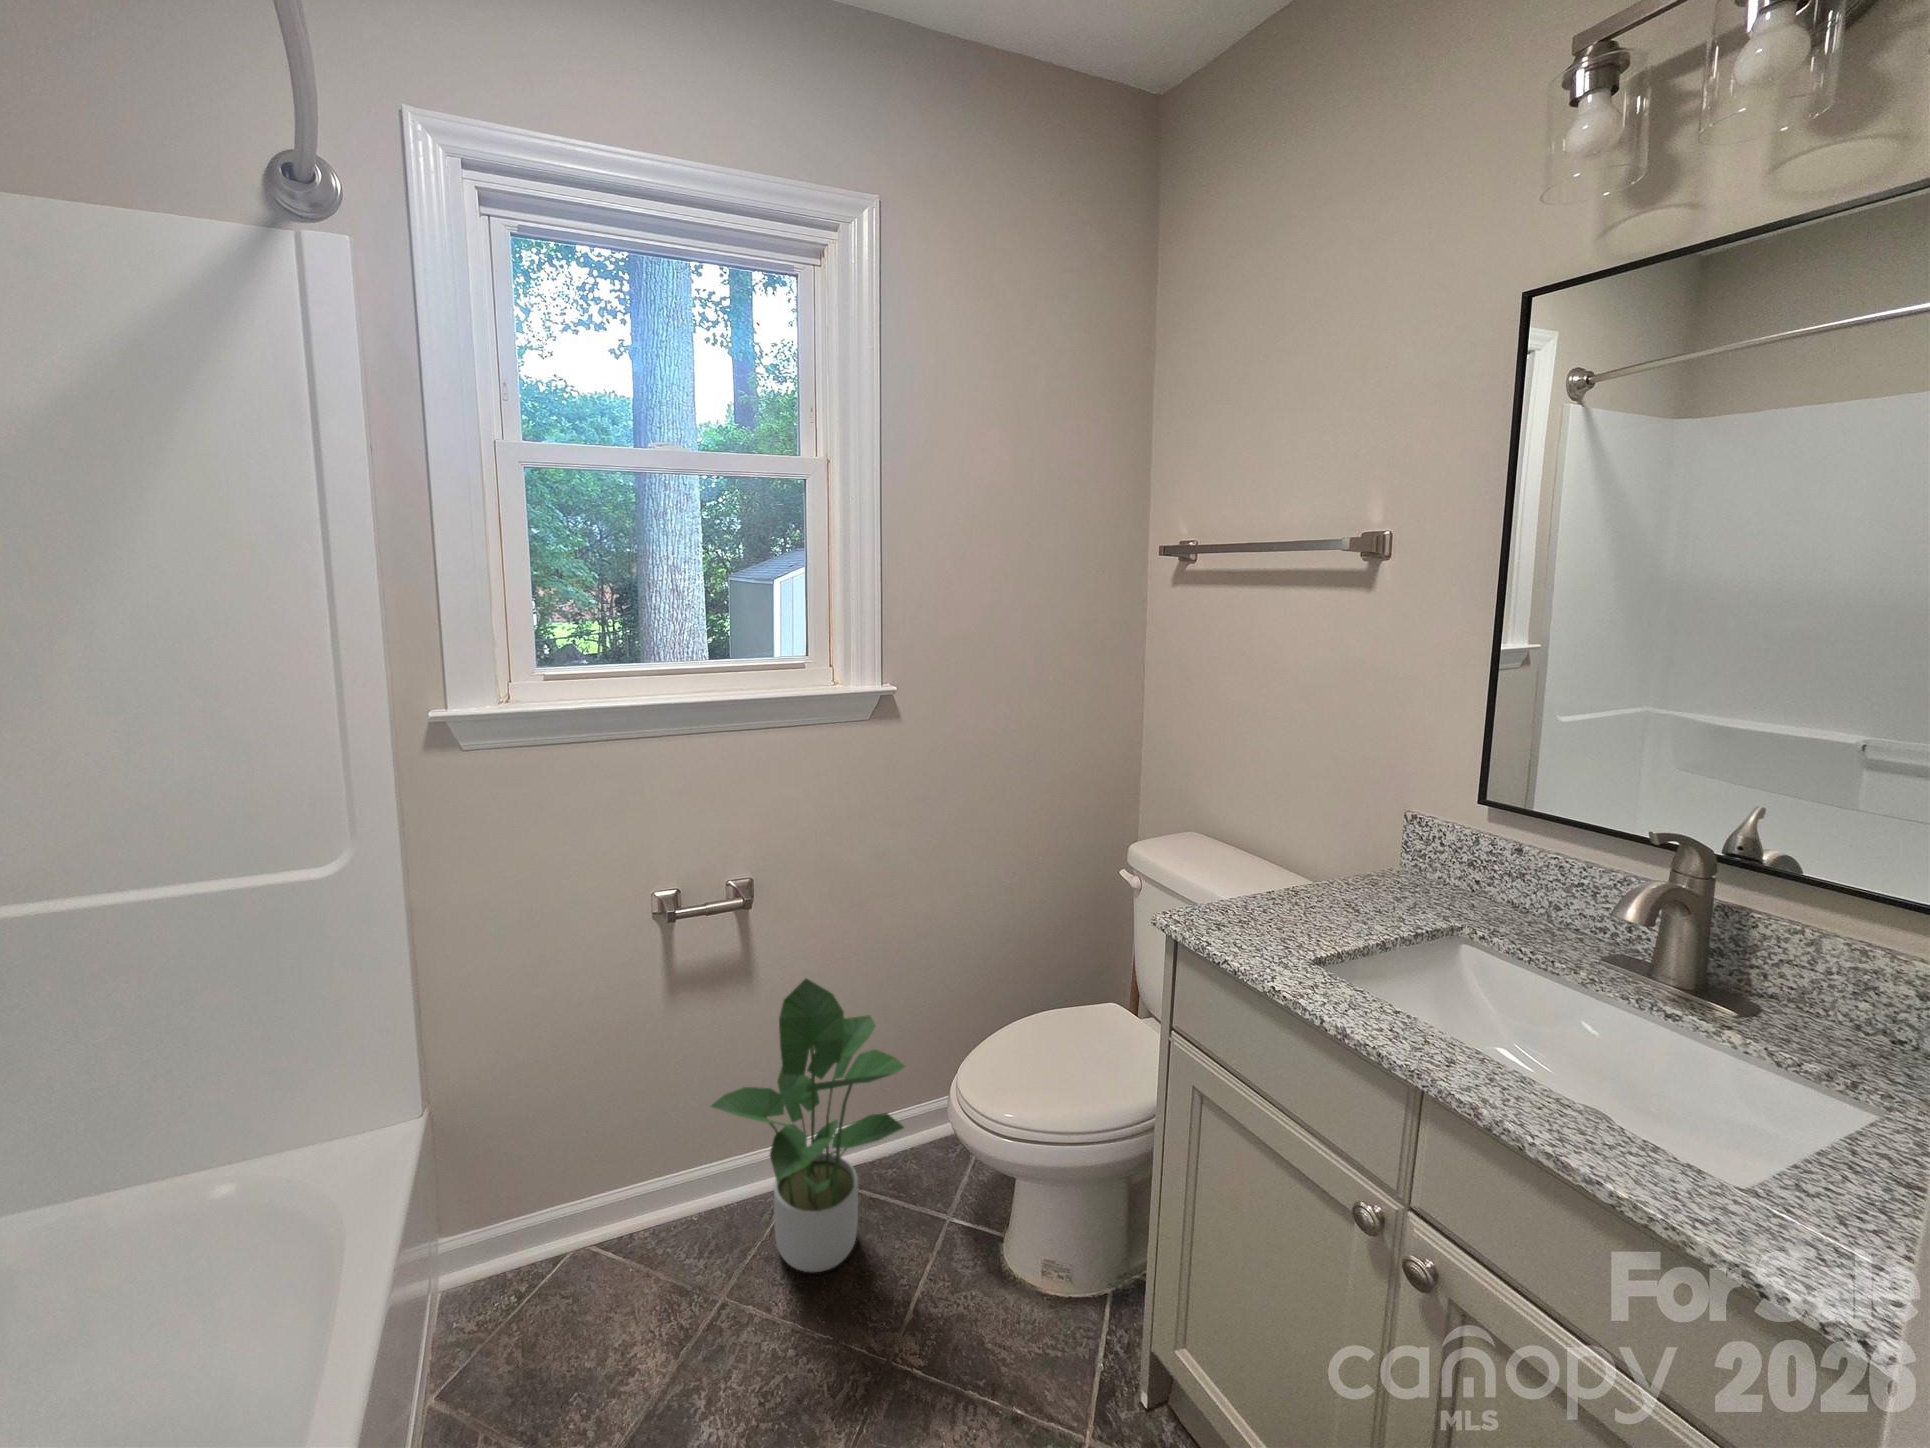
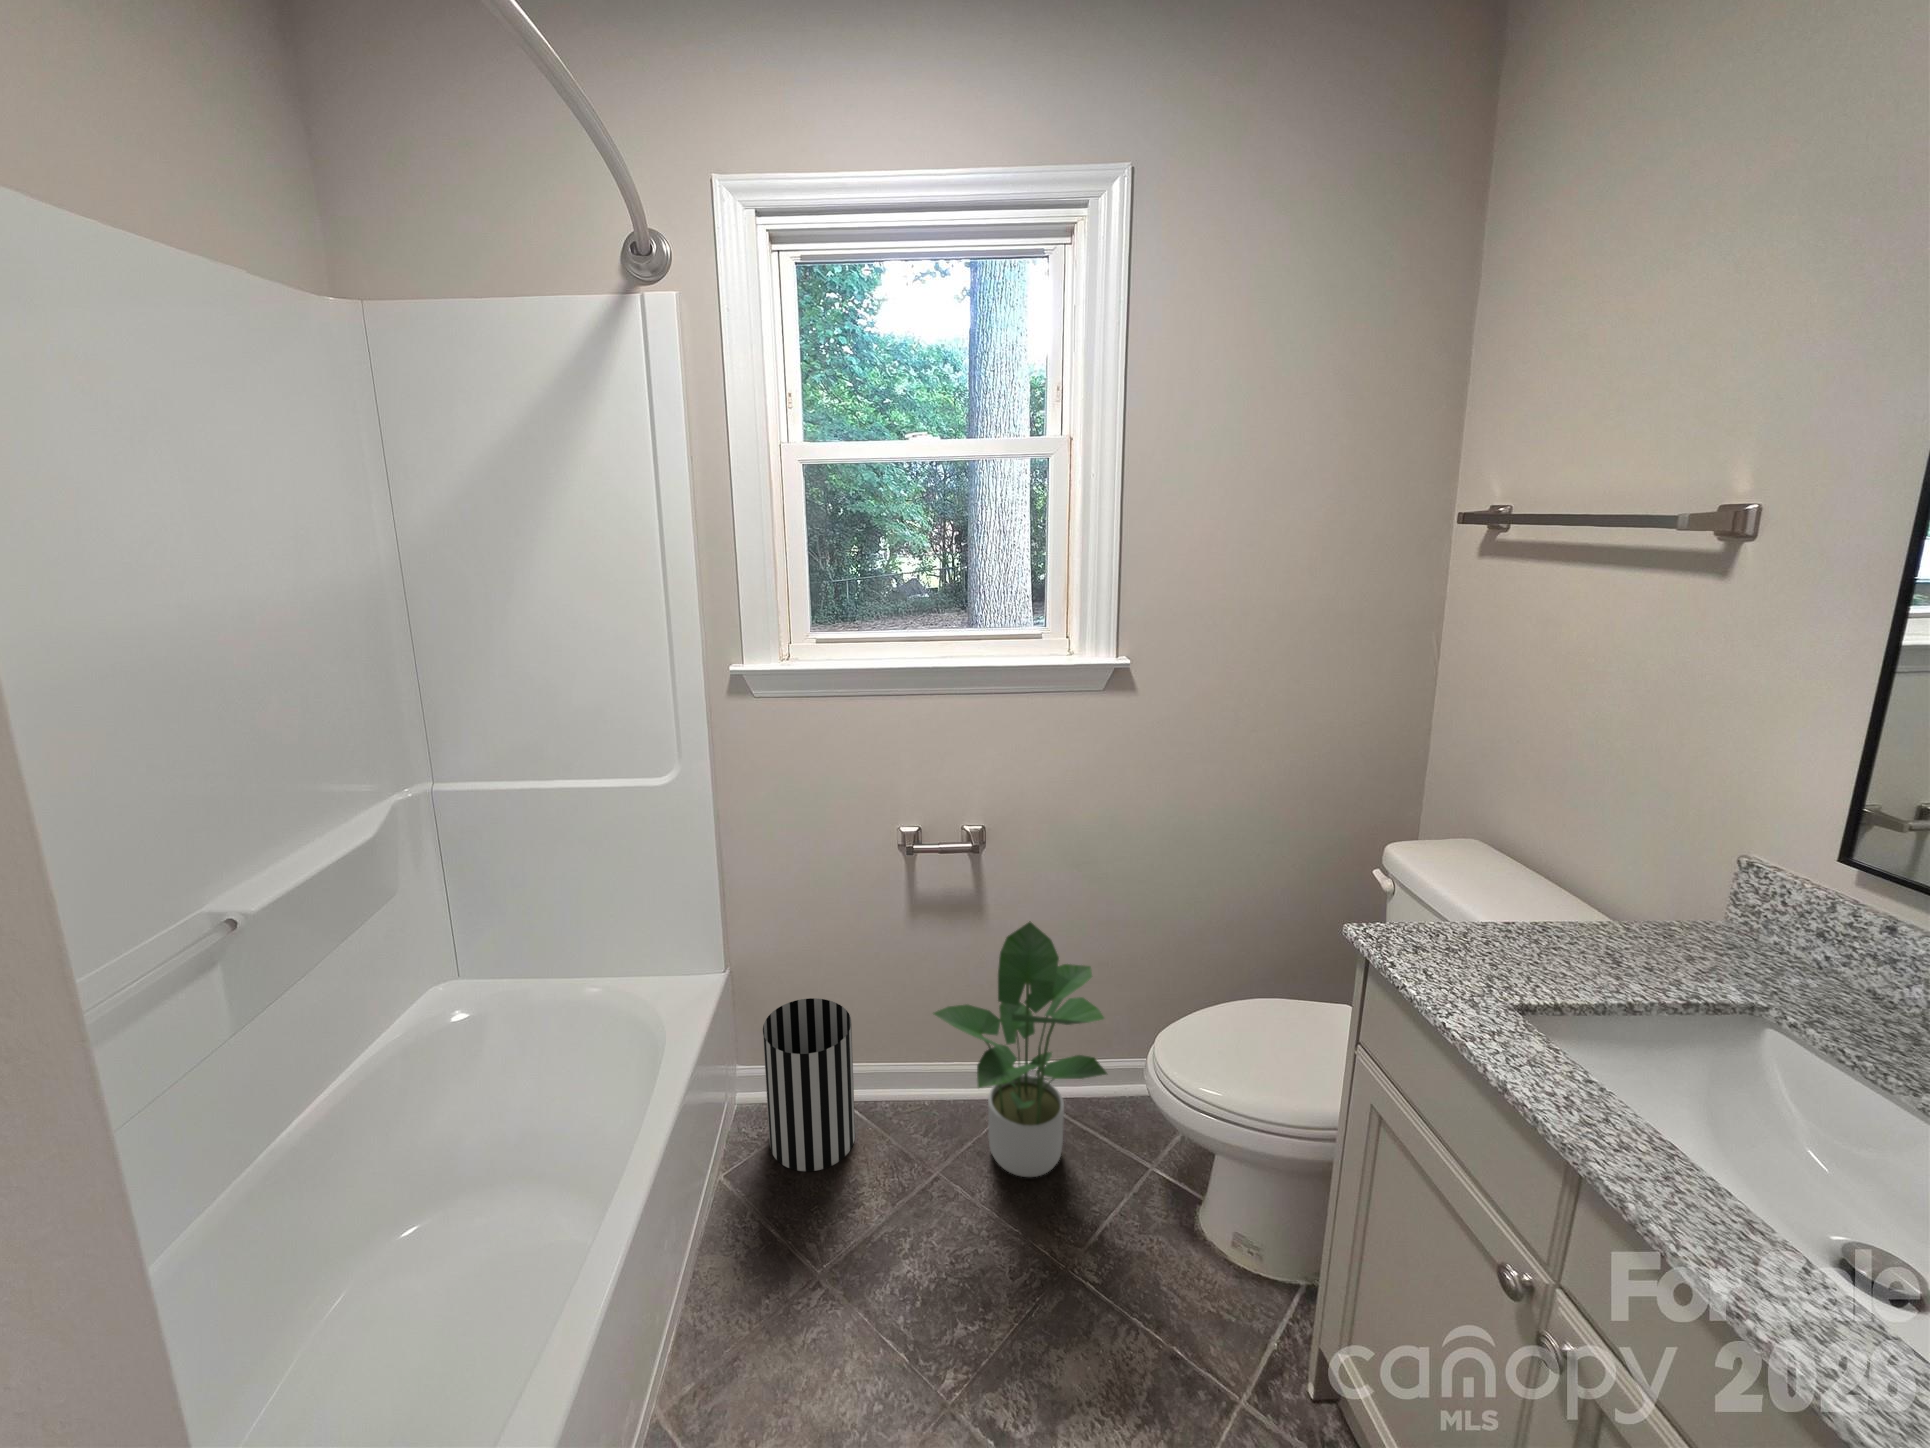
wastebasket: none [483,1123,610,1358] -> present [763,998,855,1171]

